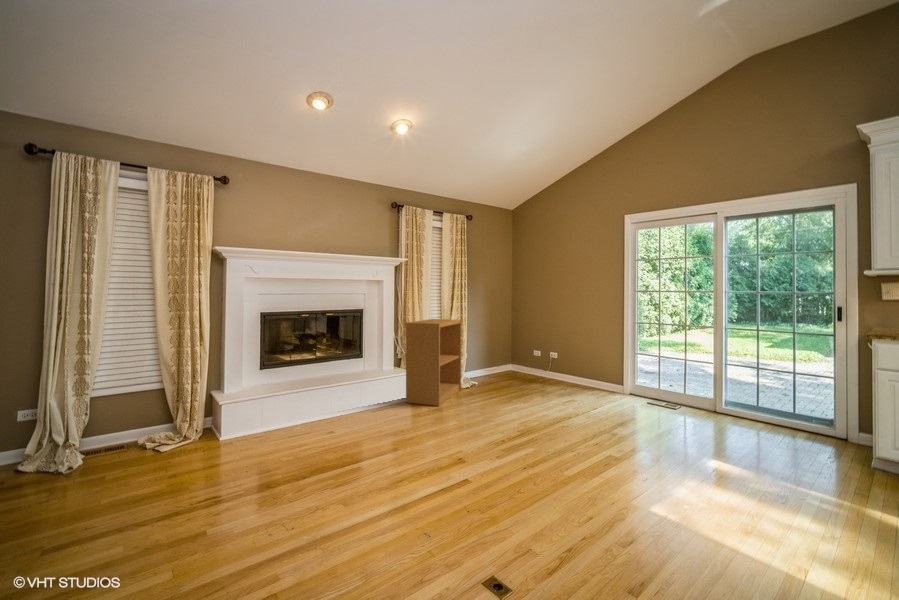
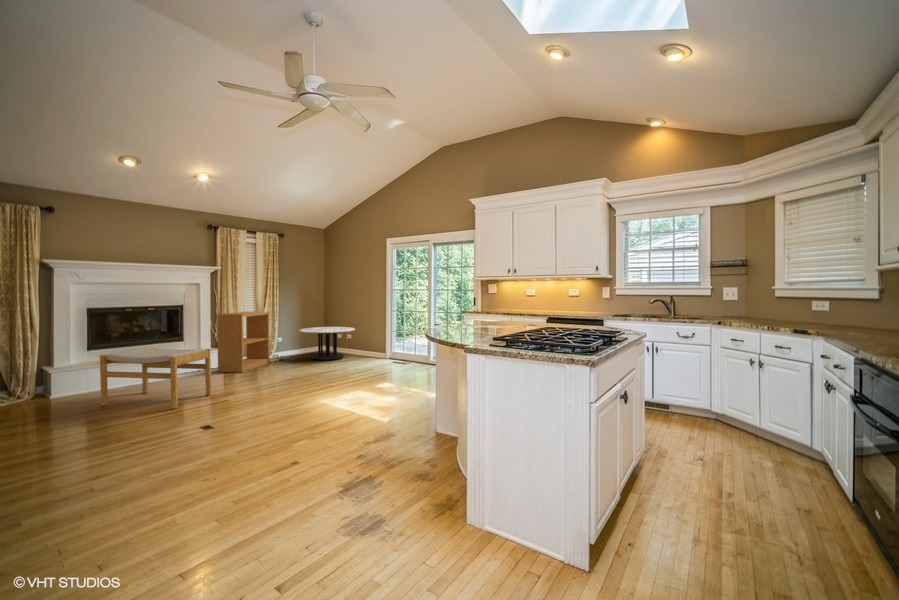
coffee table: none [495,340,571,390] -> present [299,327,355,361]
footstool: none [283,372,427,489] -> present [100,347,211,409]

